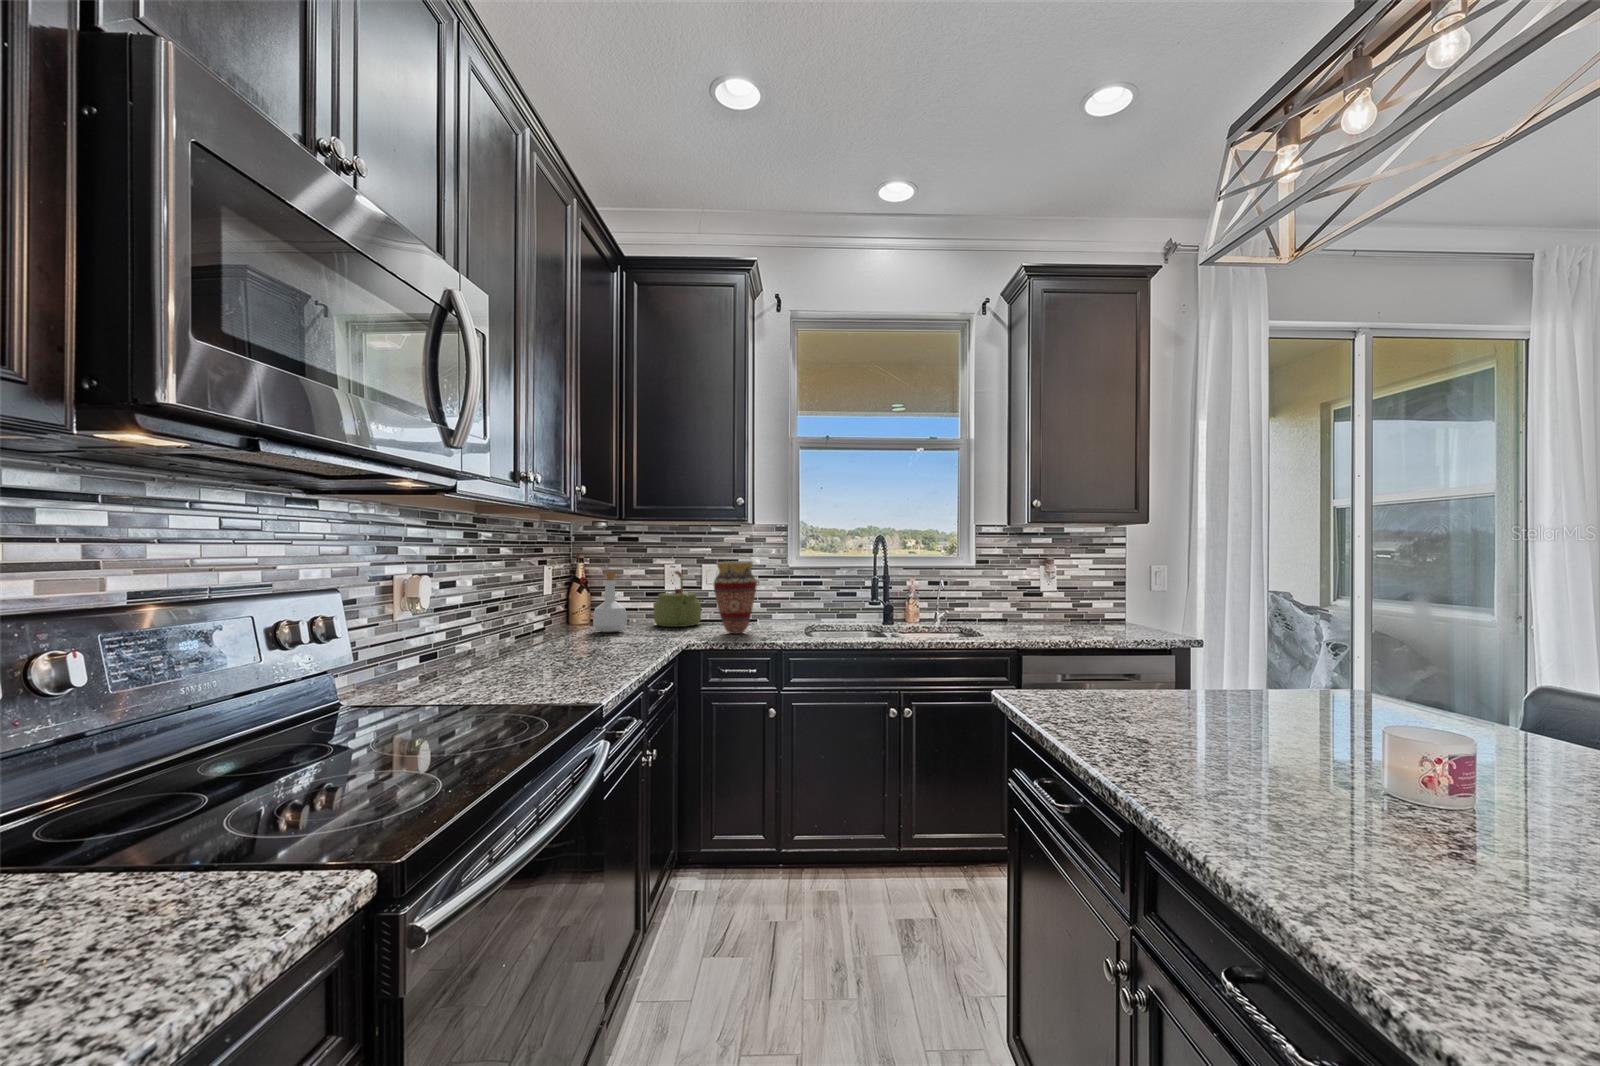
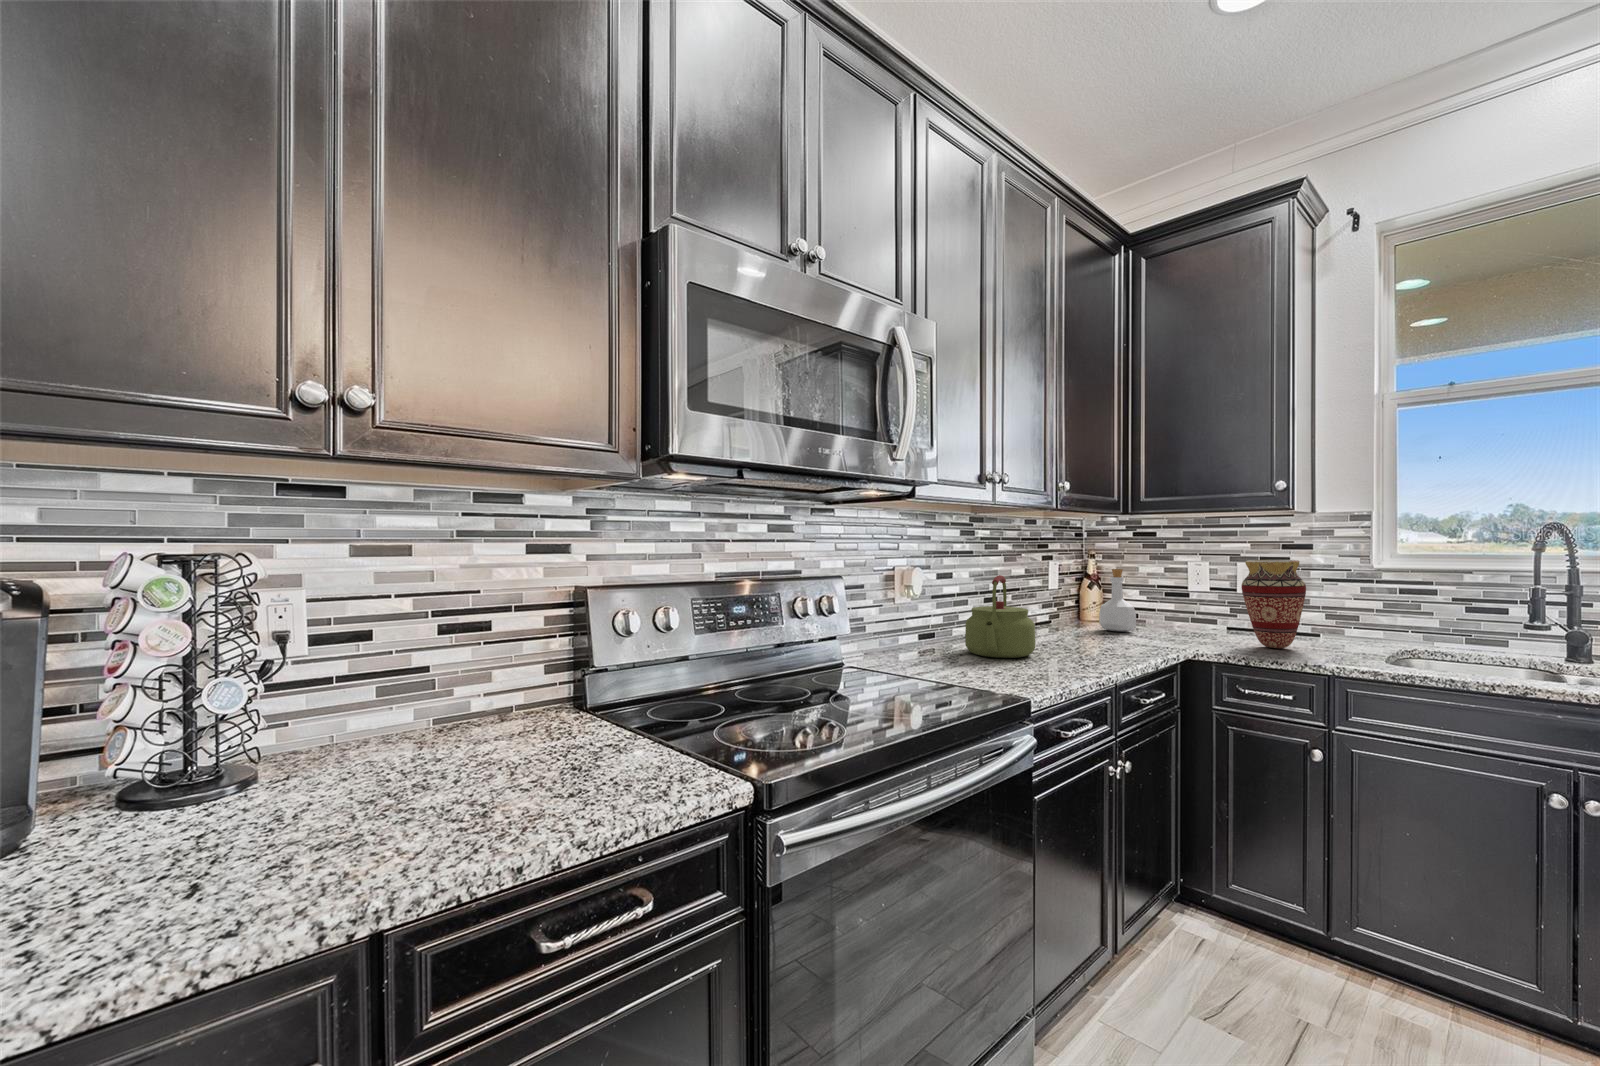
kettle: present [654,571,701,627] -> present [965,575,1035,658]

